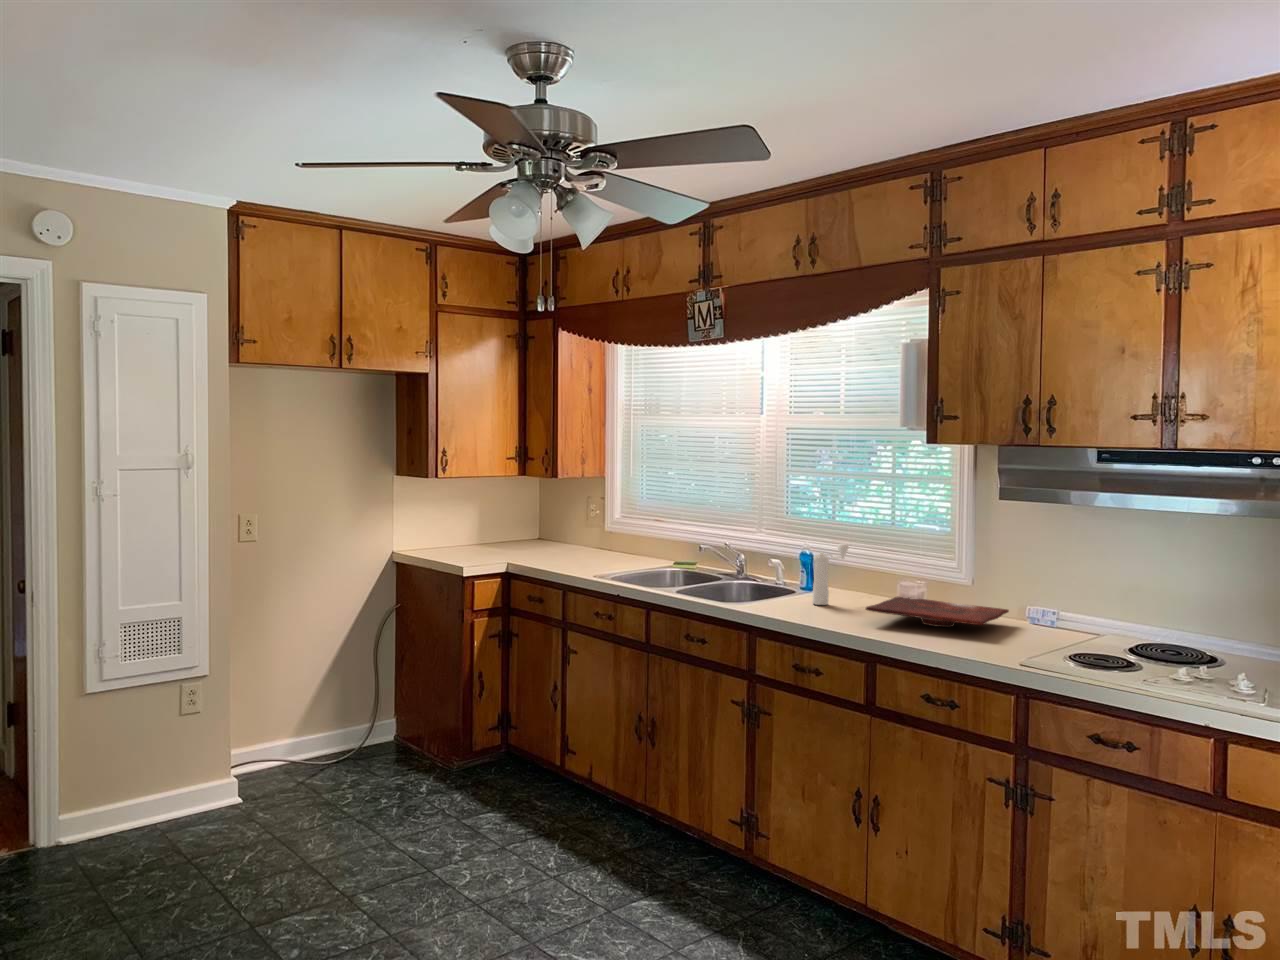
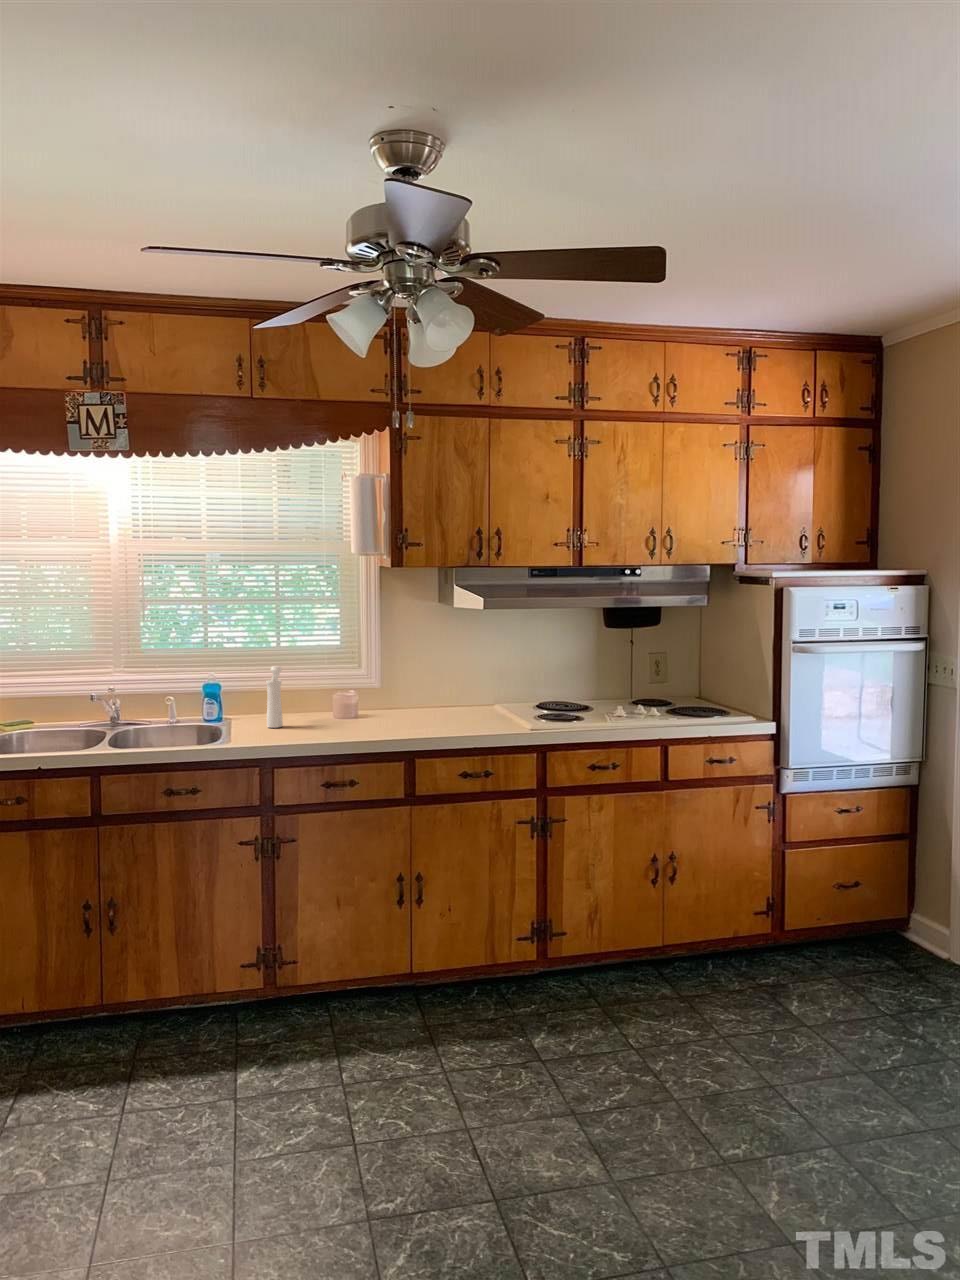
cutting board: present [866,597,1009,627] -> none [345,700,464,722]

